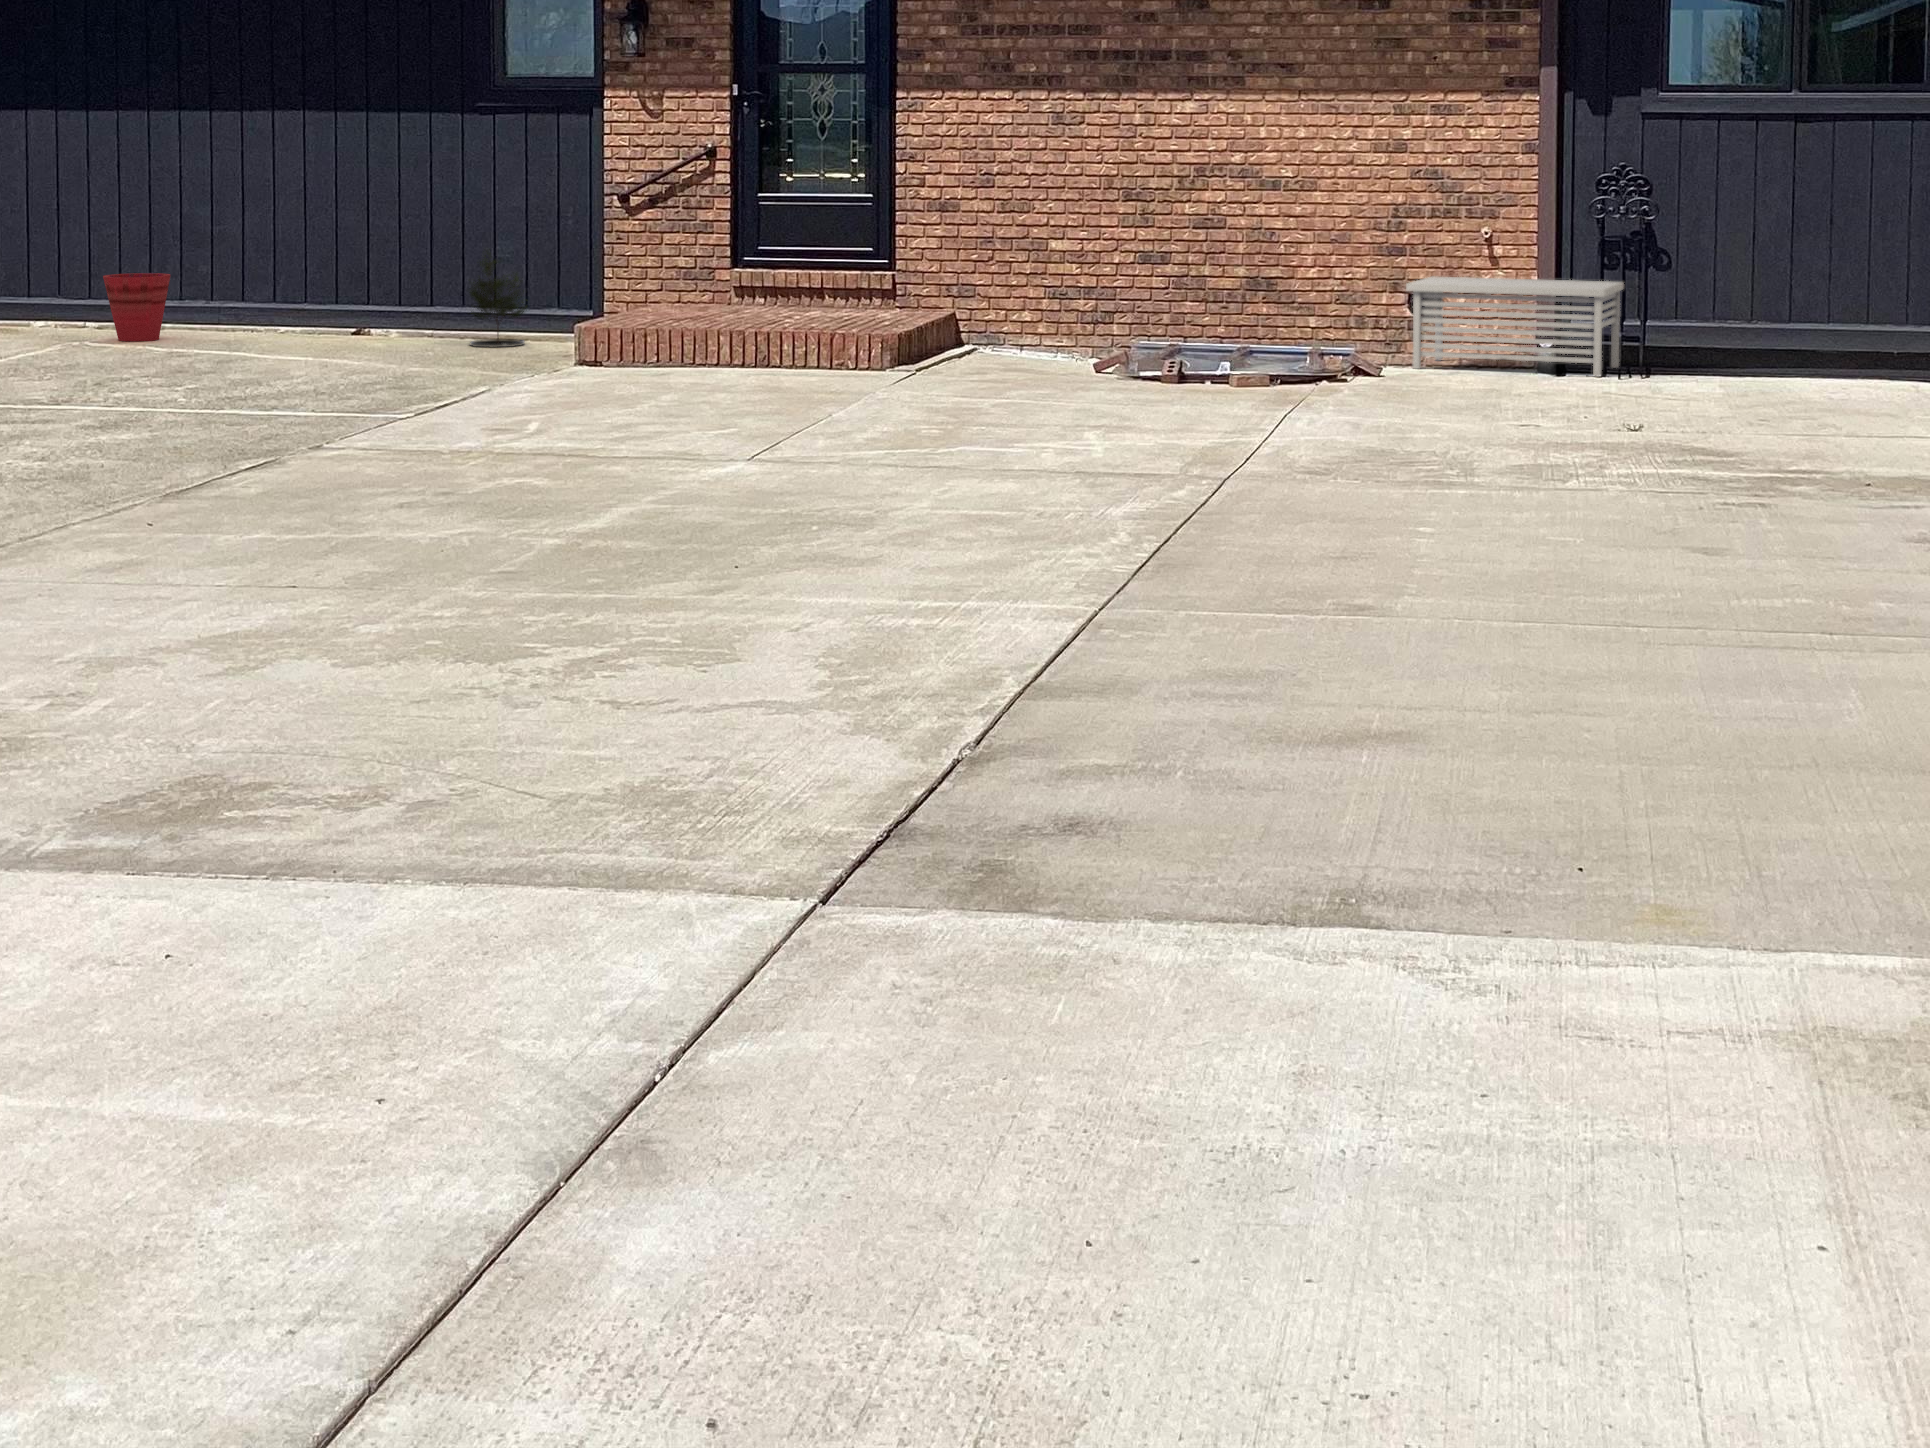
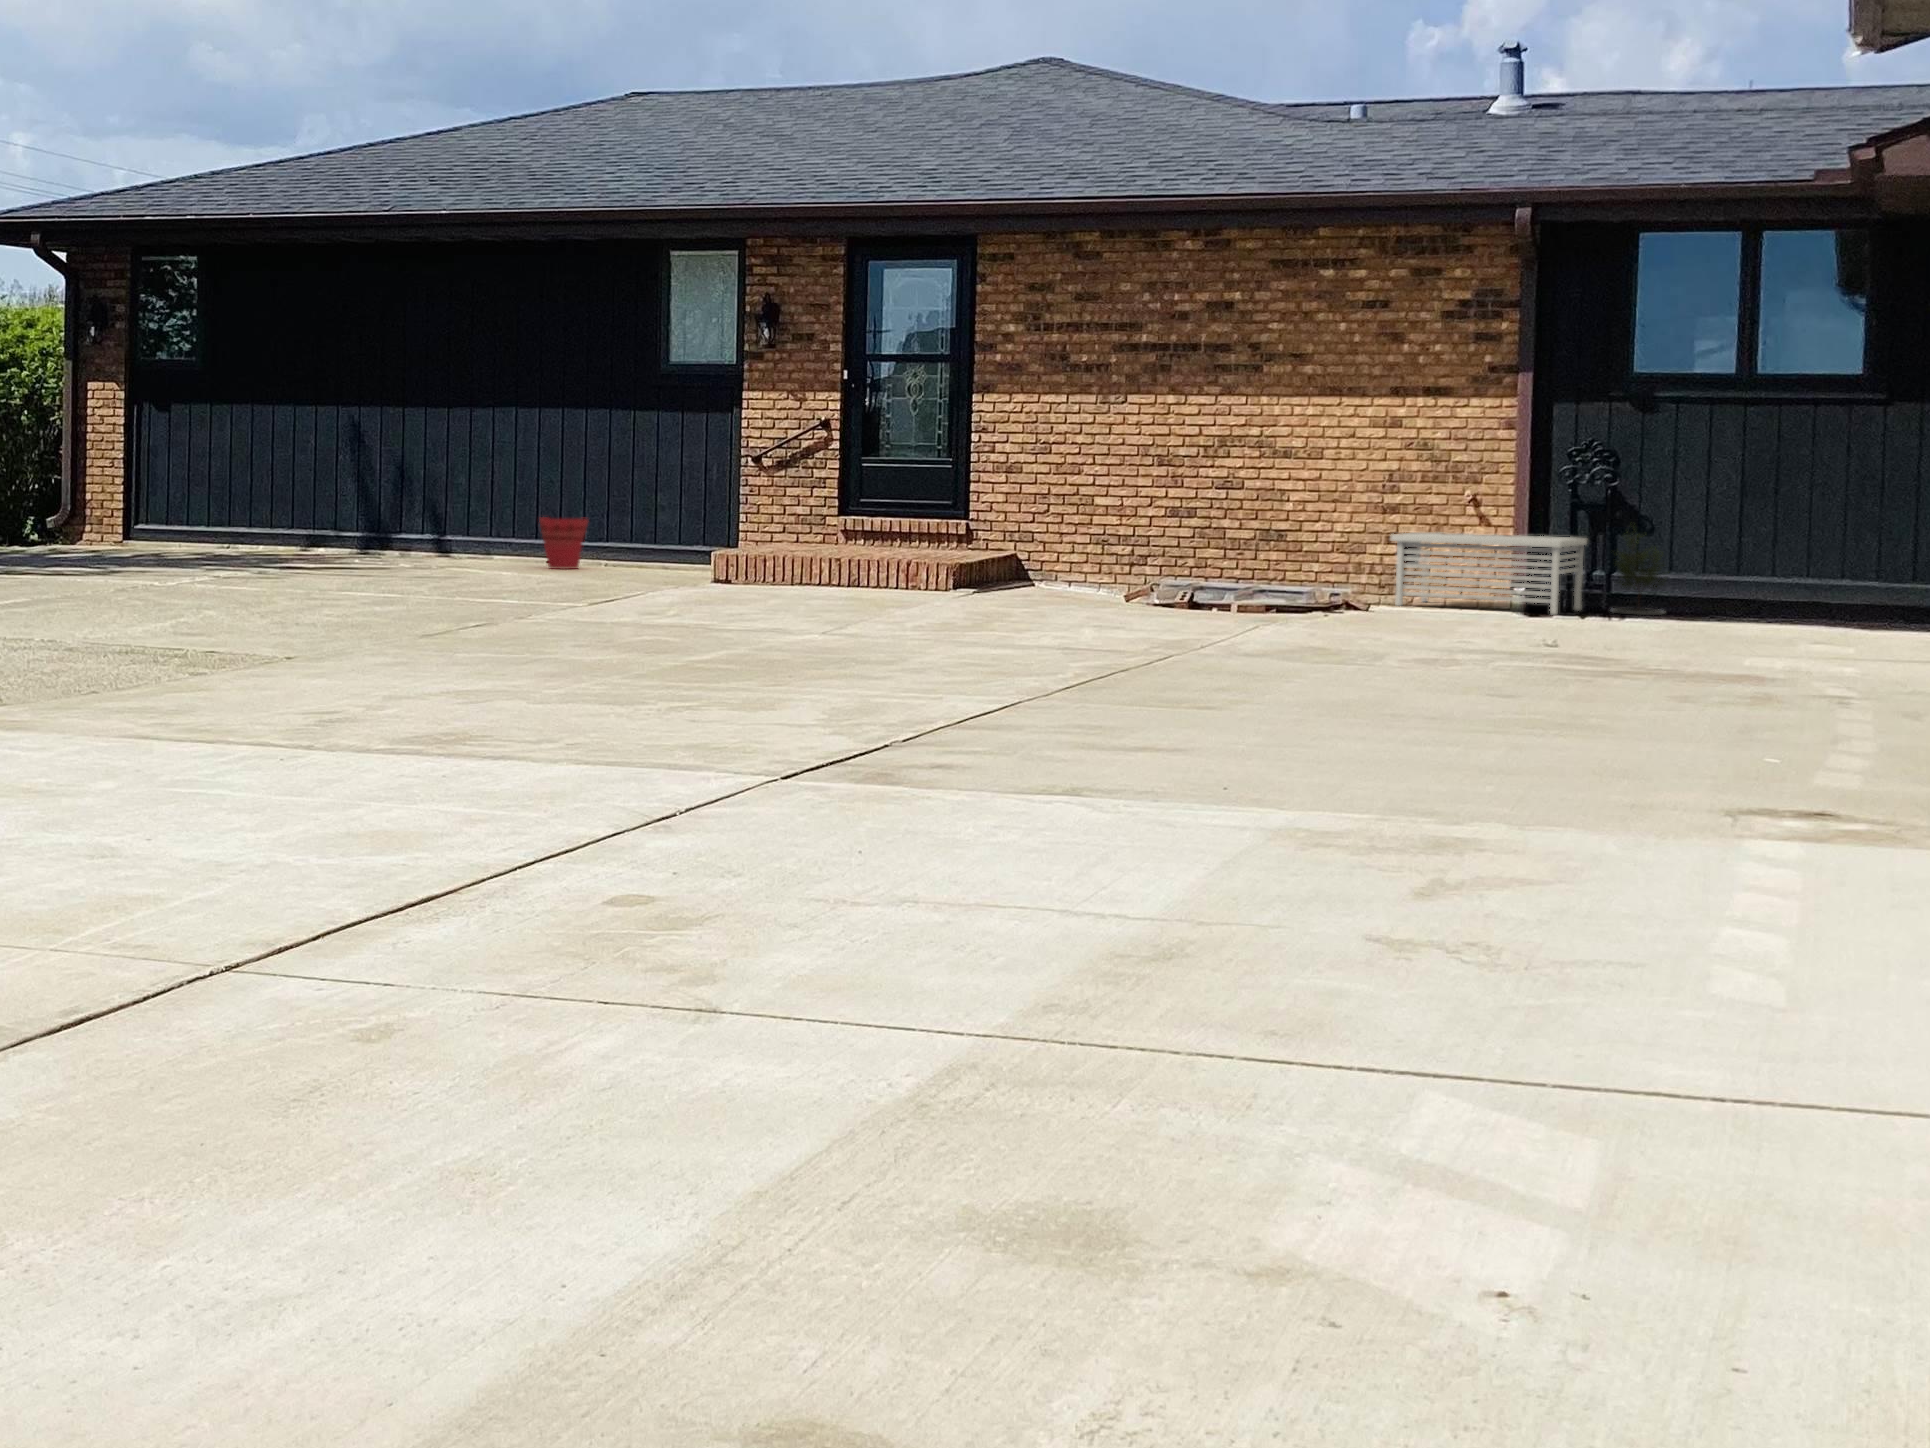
potted tree: present [470,249,526,347] -> present [1611,524,1669,615]
bucket: present [103,273,170,342] -> present [540,517,588,569]

